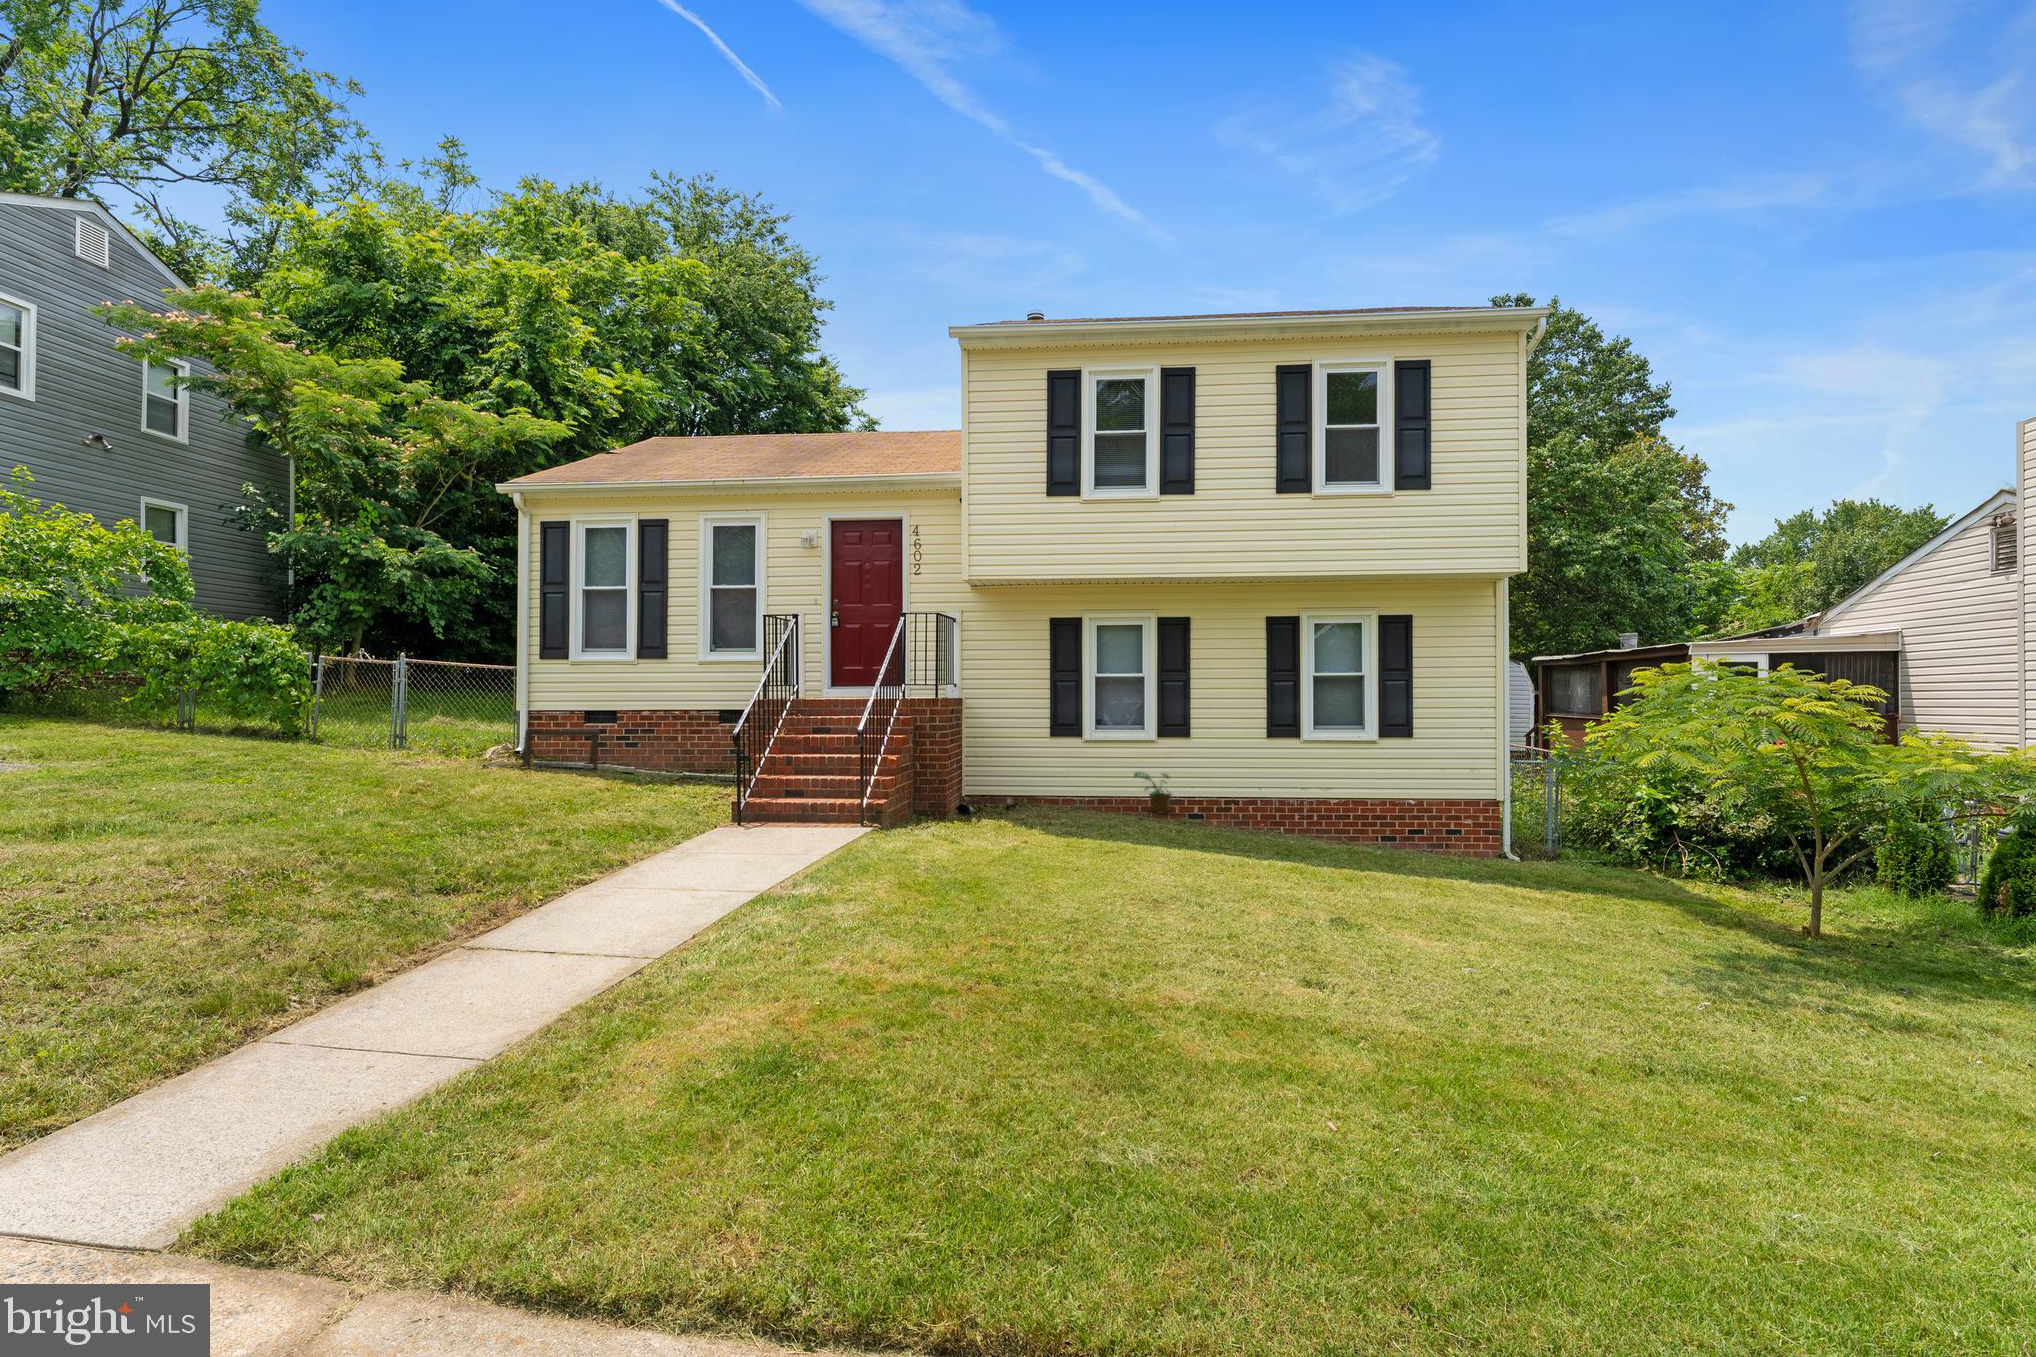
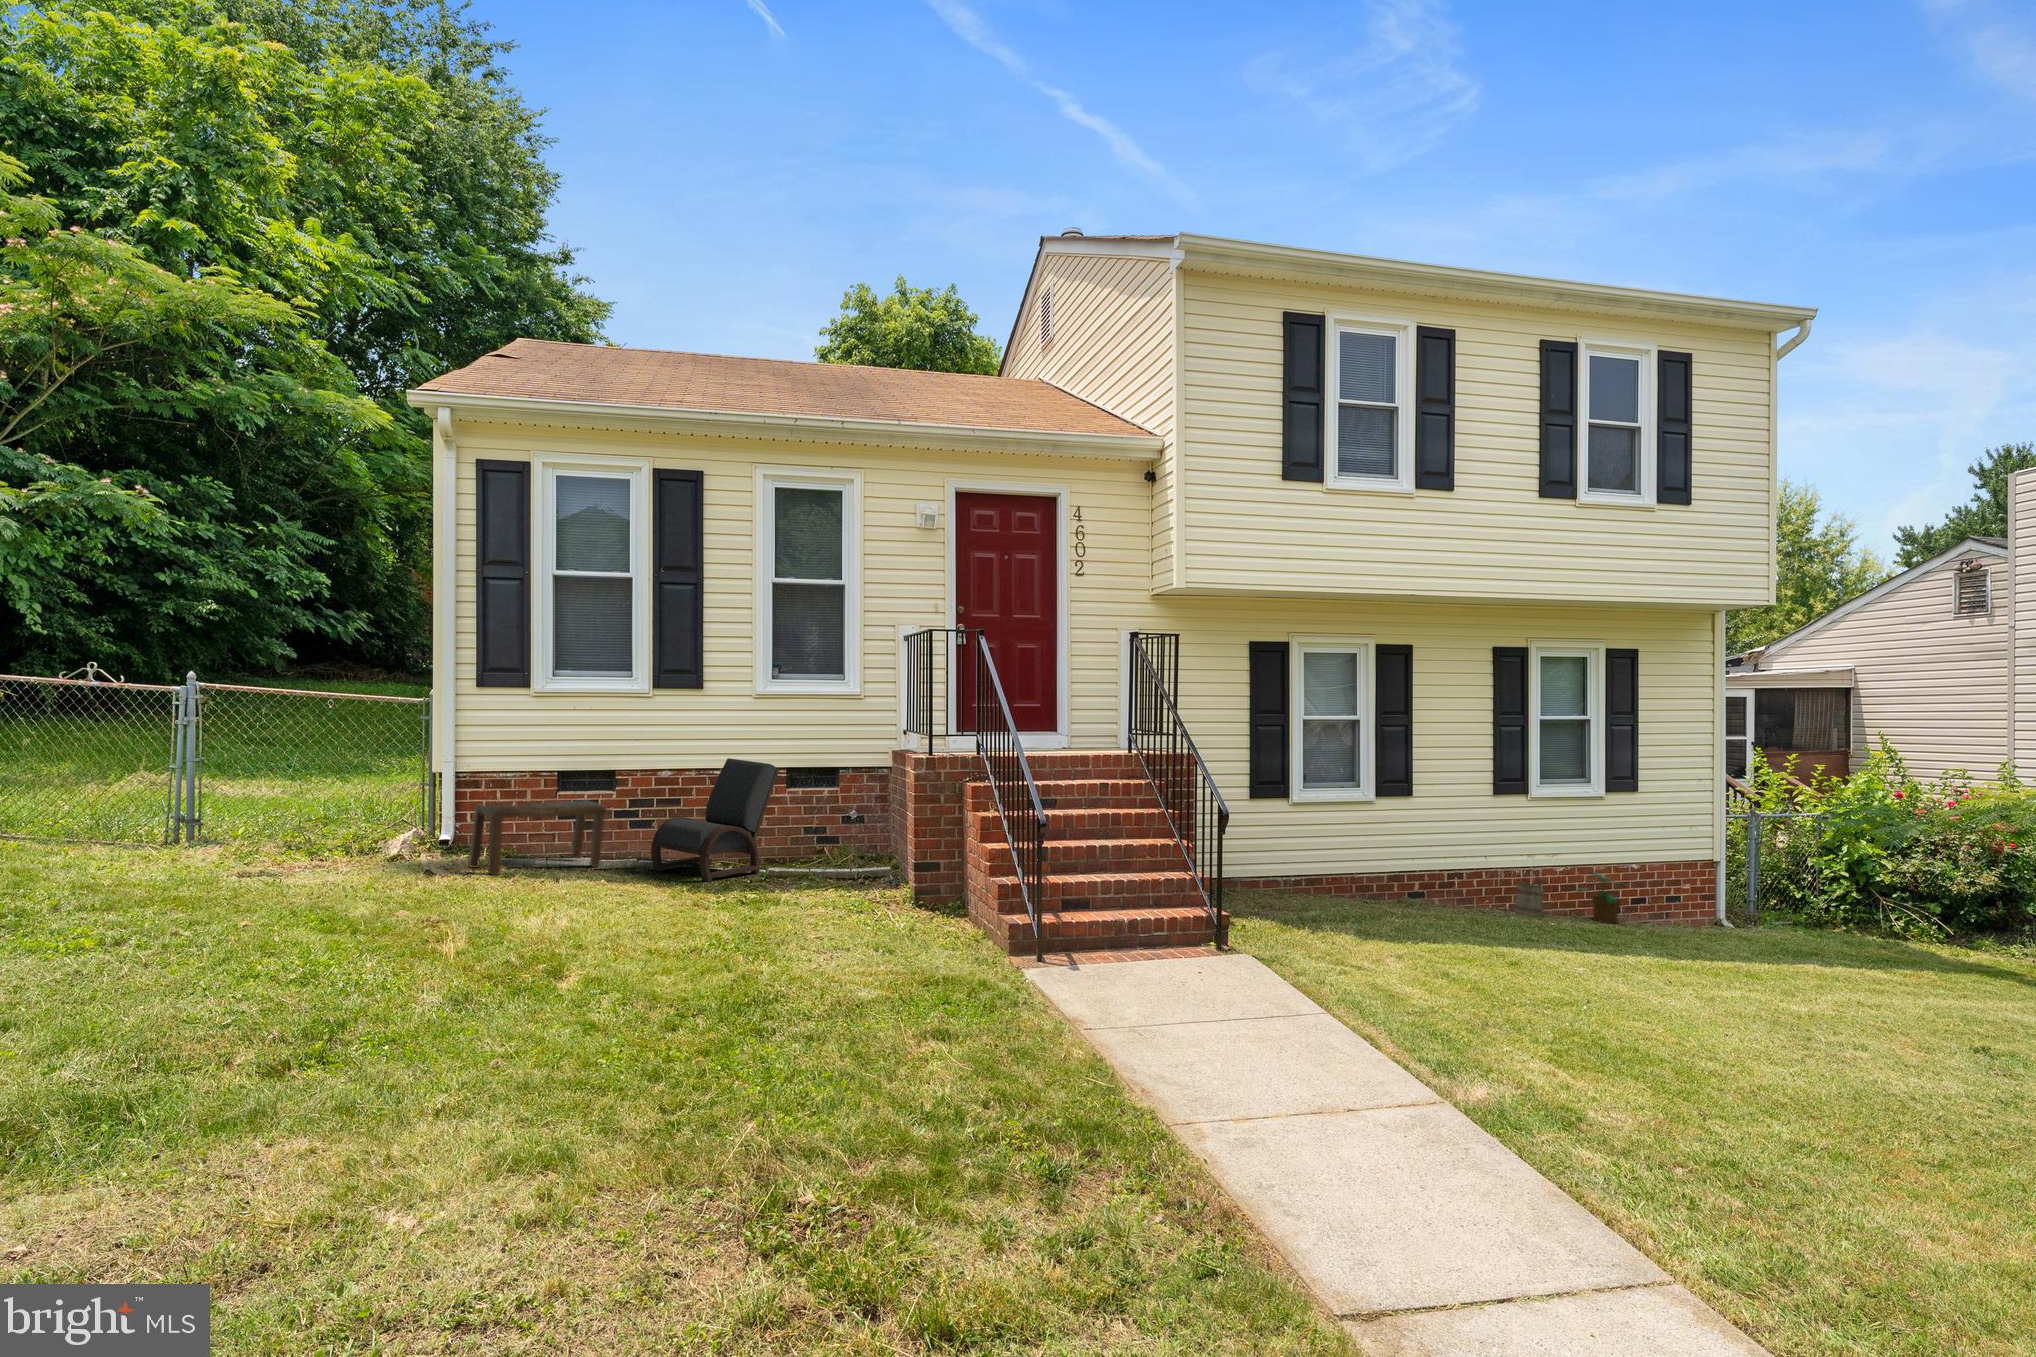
lounge chair: none [623,704,707,778] -> present [651,758,779,882]
potted plant: present [1134,772,1171,813] -> present [1576,872,1625,923]
bucket: none [1276,799,1300,836] -> present [1514,871,1543,916]

